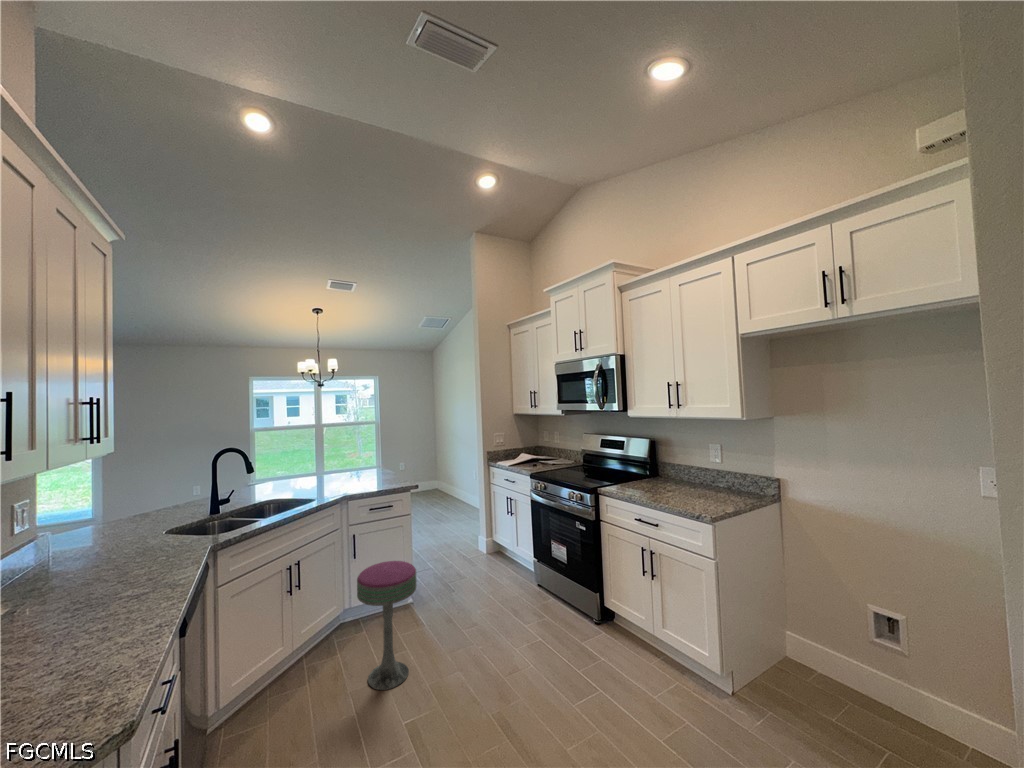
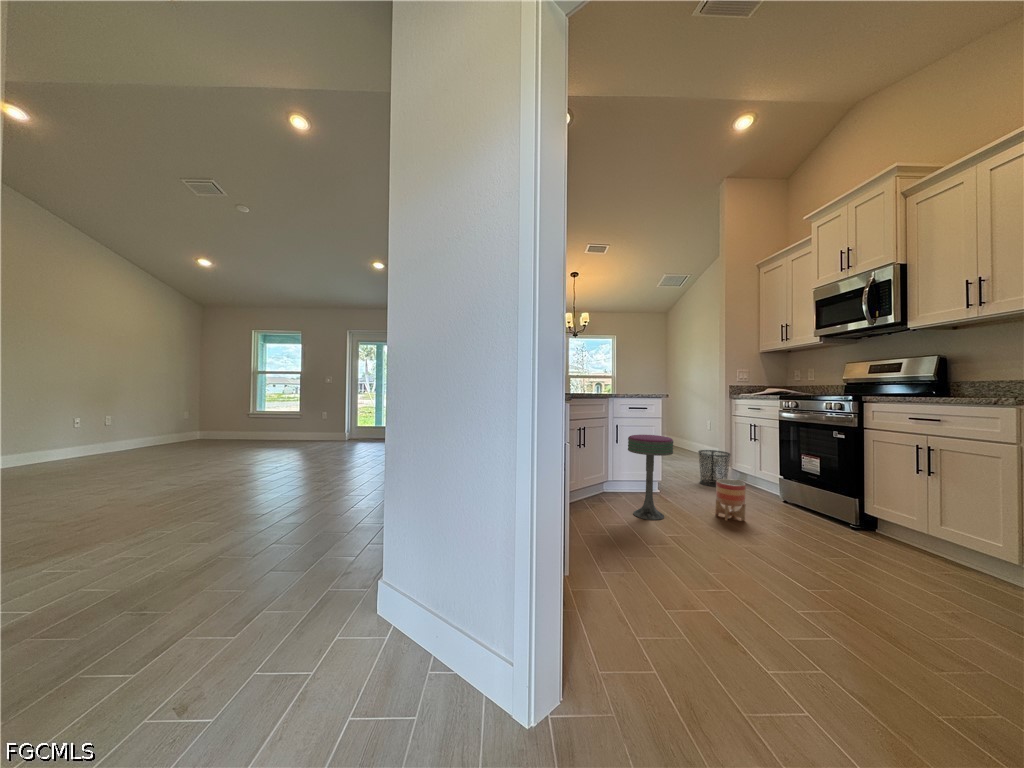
waste bin: none [458,525,490,571] -> present [698,450,731,487]
planter: none [470,593,501,653] -> present [716,479,746,521]

